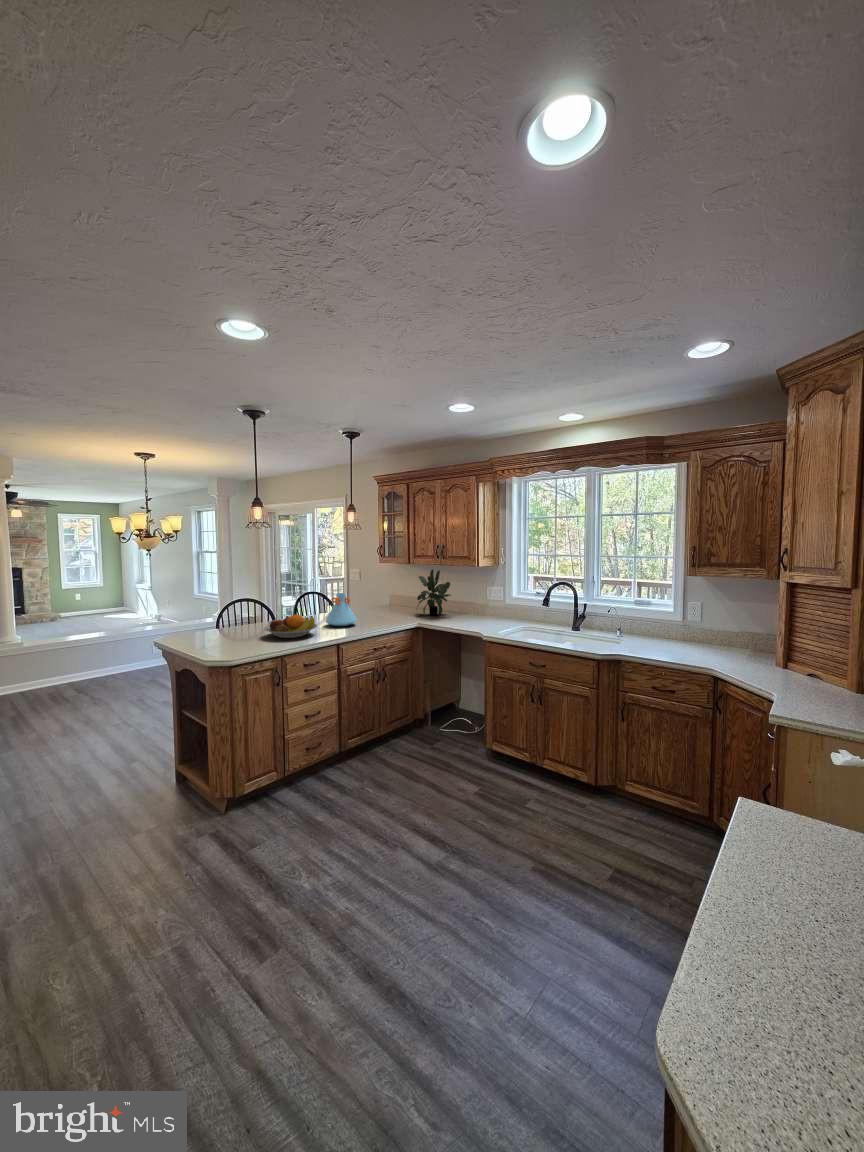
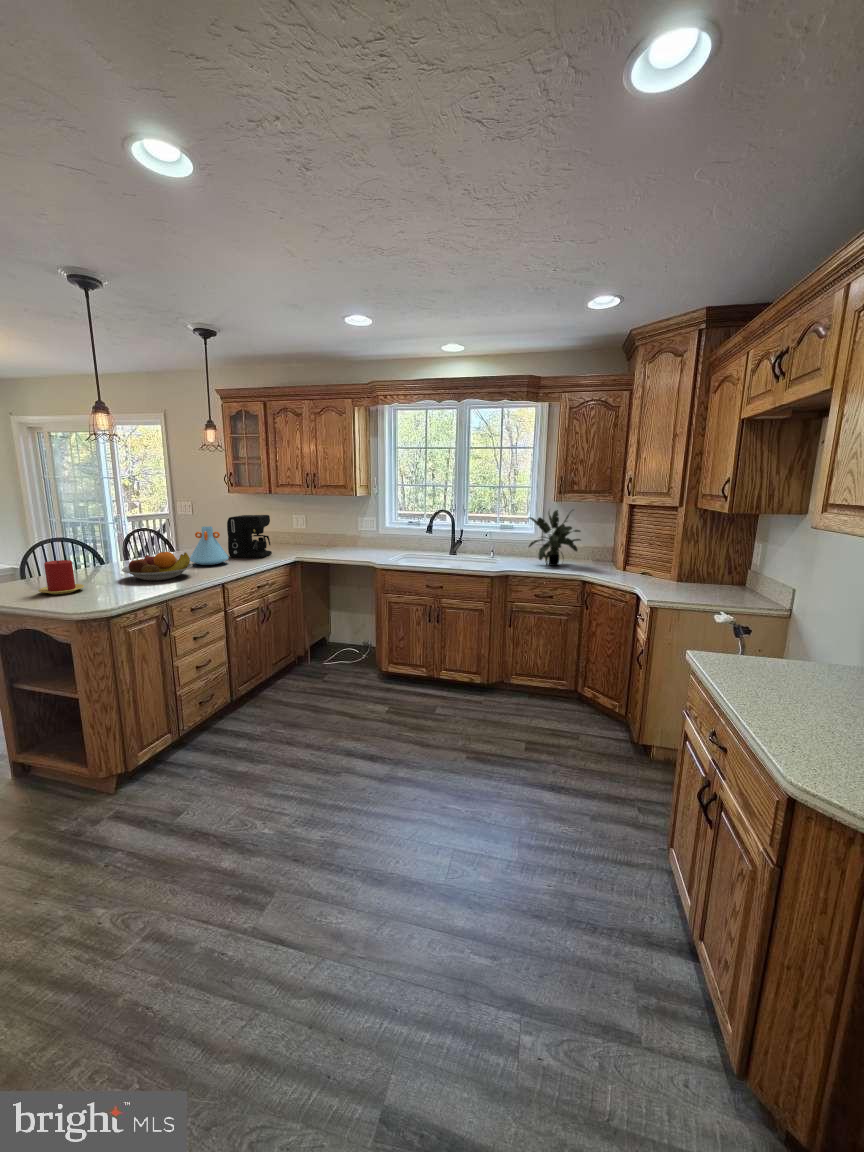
potted plant: present [417,569,451,616] -> present [529,510,581,566]
coffee maker: none [363,583,401,622] -> present [227,515,272,558]
candle: none [203,618,233,645] -> present [38,560,84,594]

